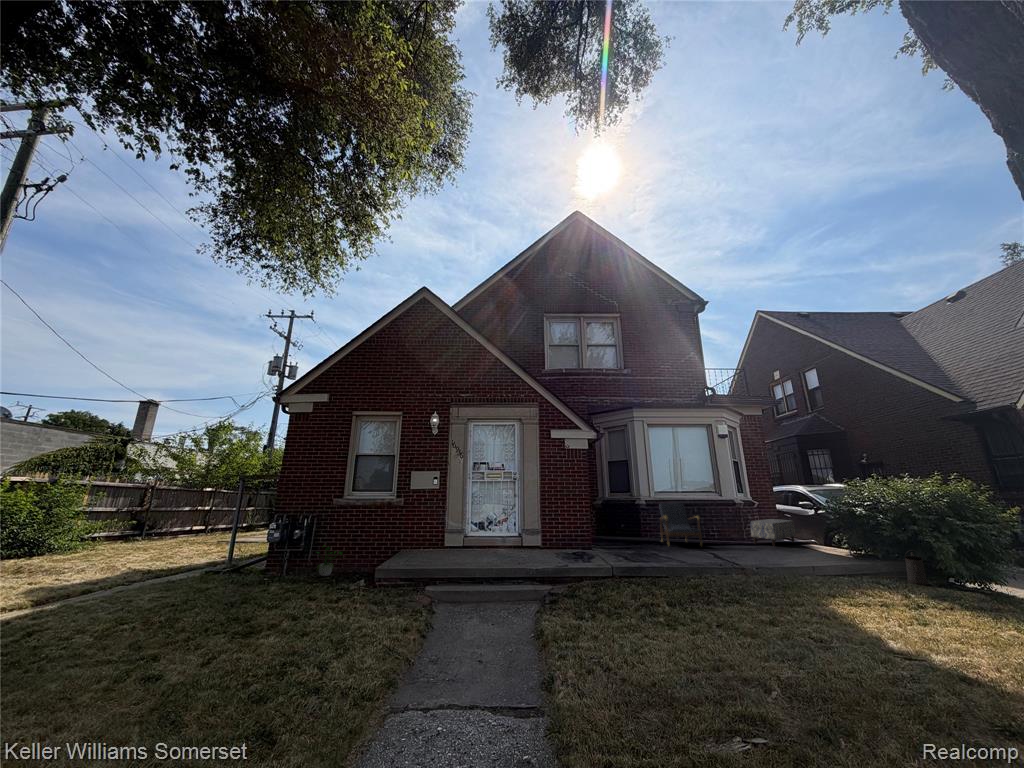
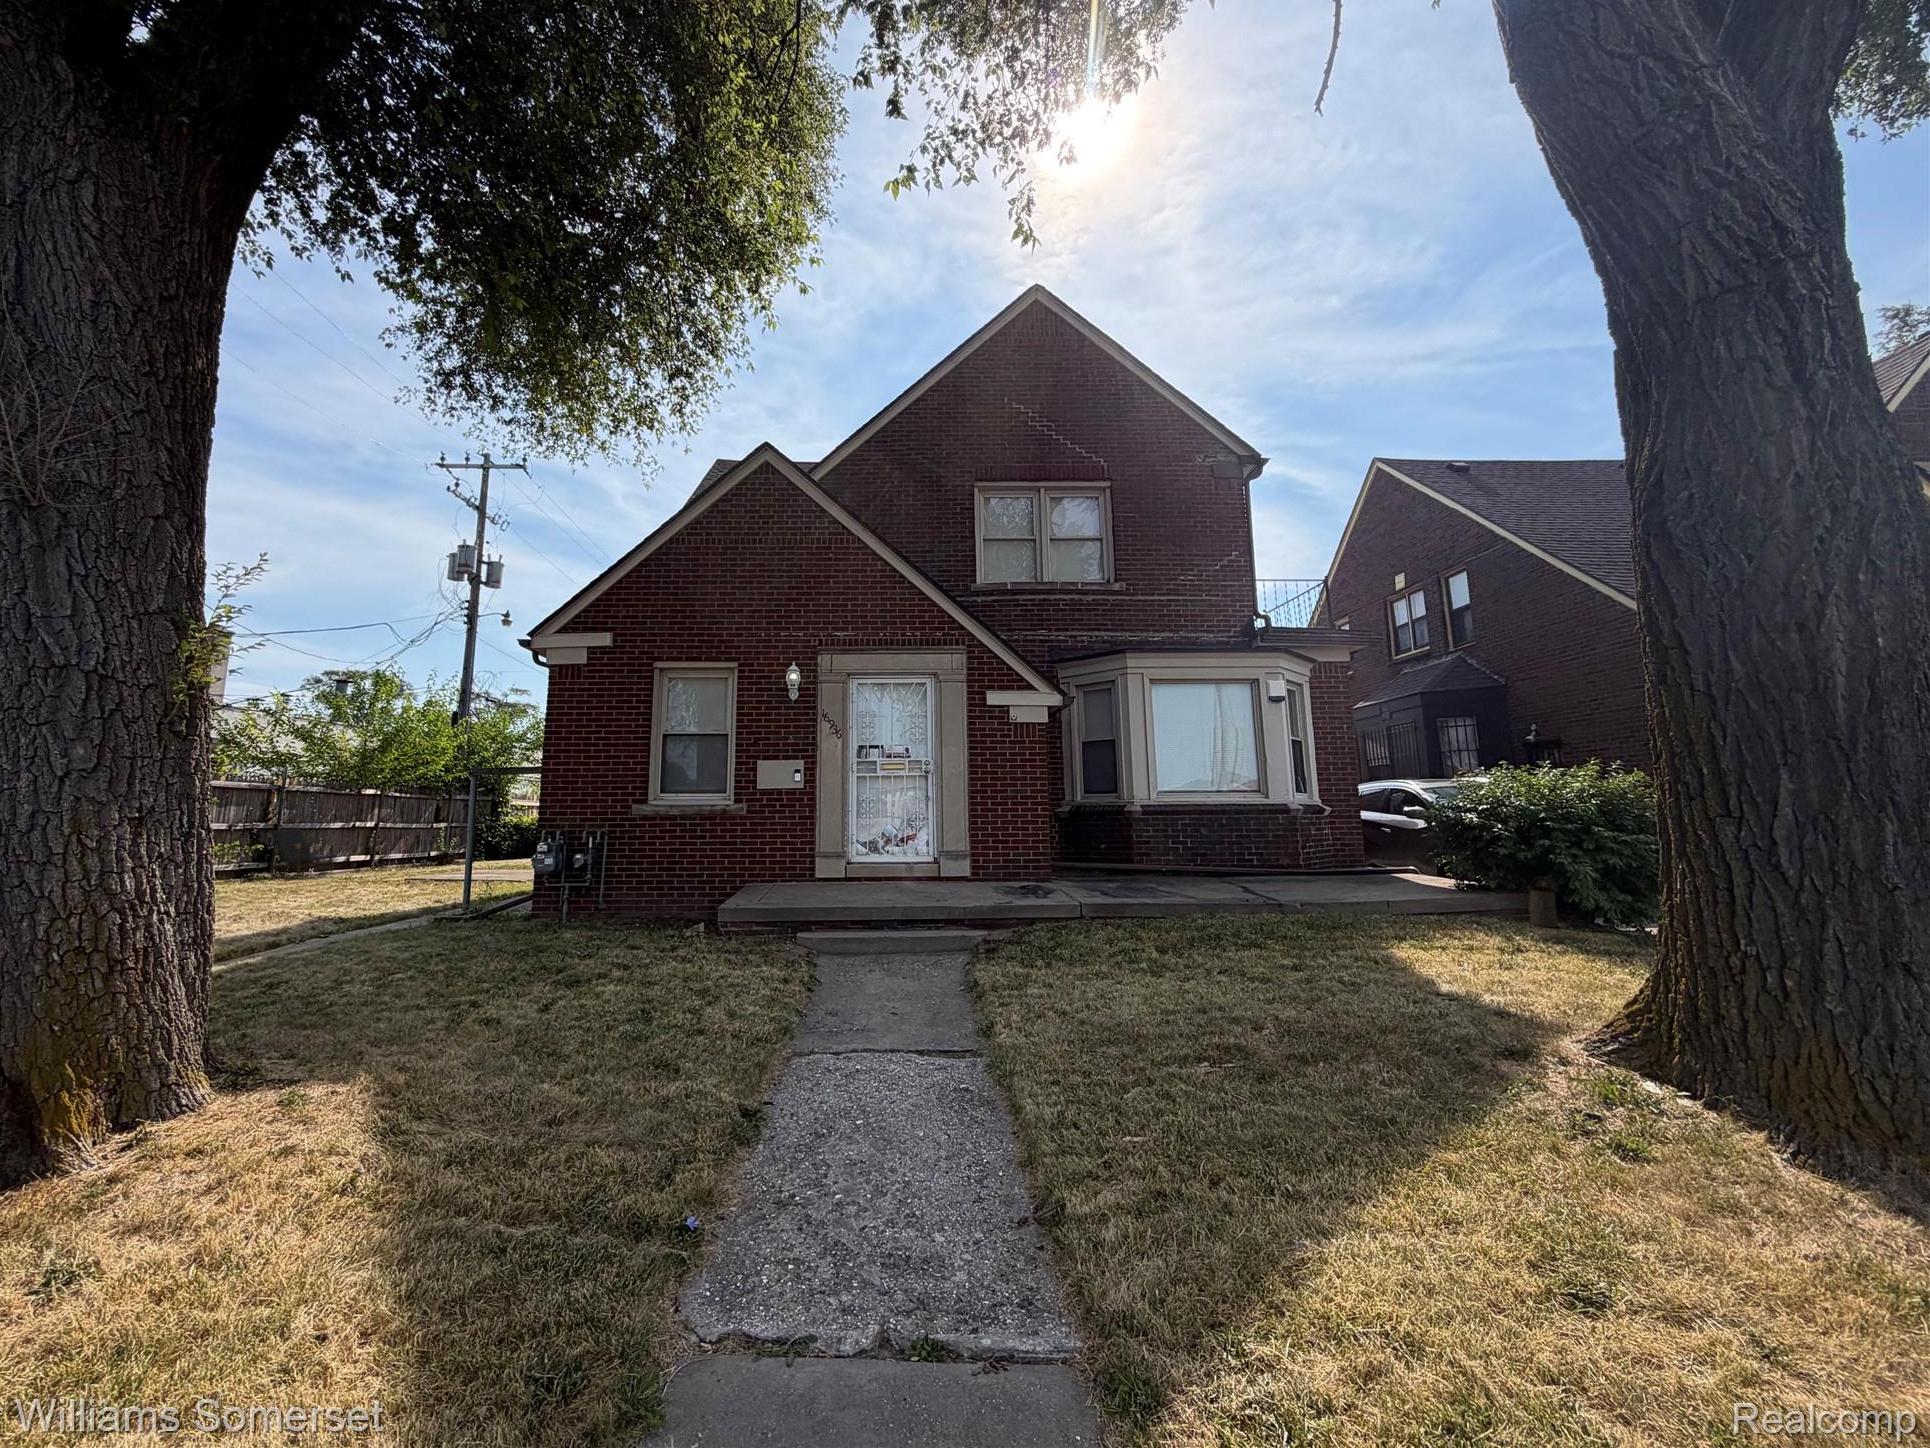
lounge chair: present [659,504,702,545] -> present [270,828,336,879]
bench: present [750,519,795,546] -> none [1311,836,1385,879]
potted plant: present [317,545,342,576] -> none [613,864,668,921]

